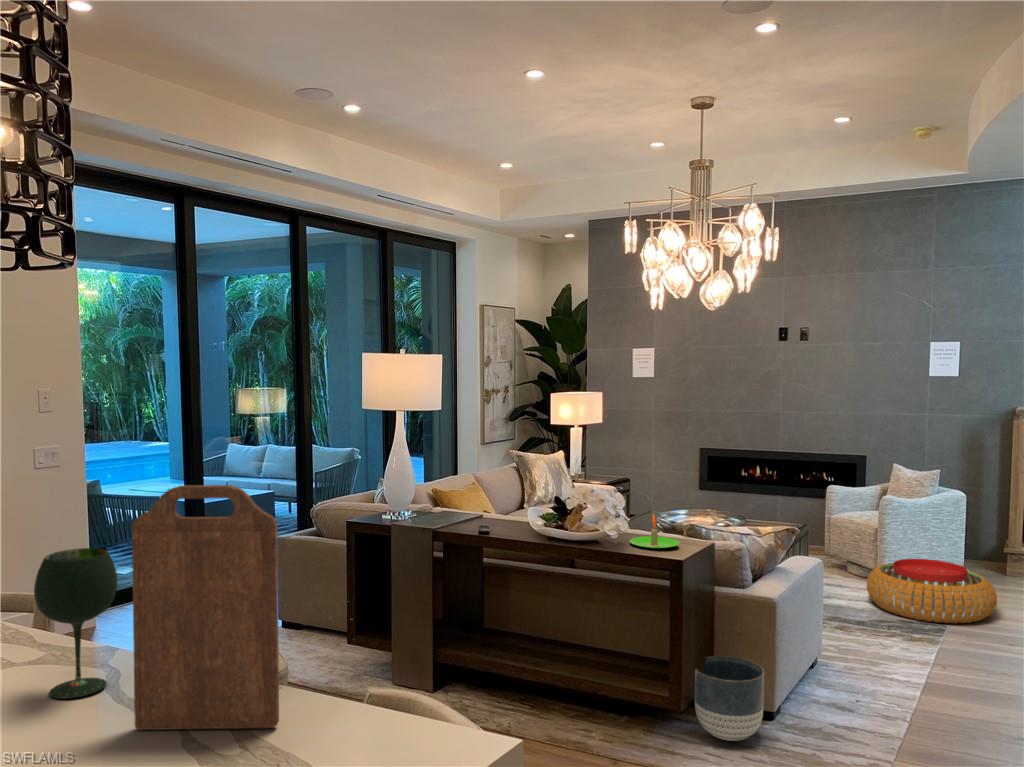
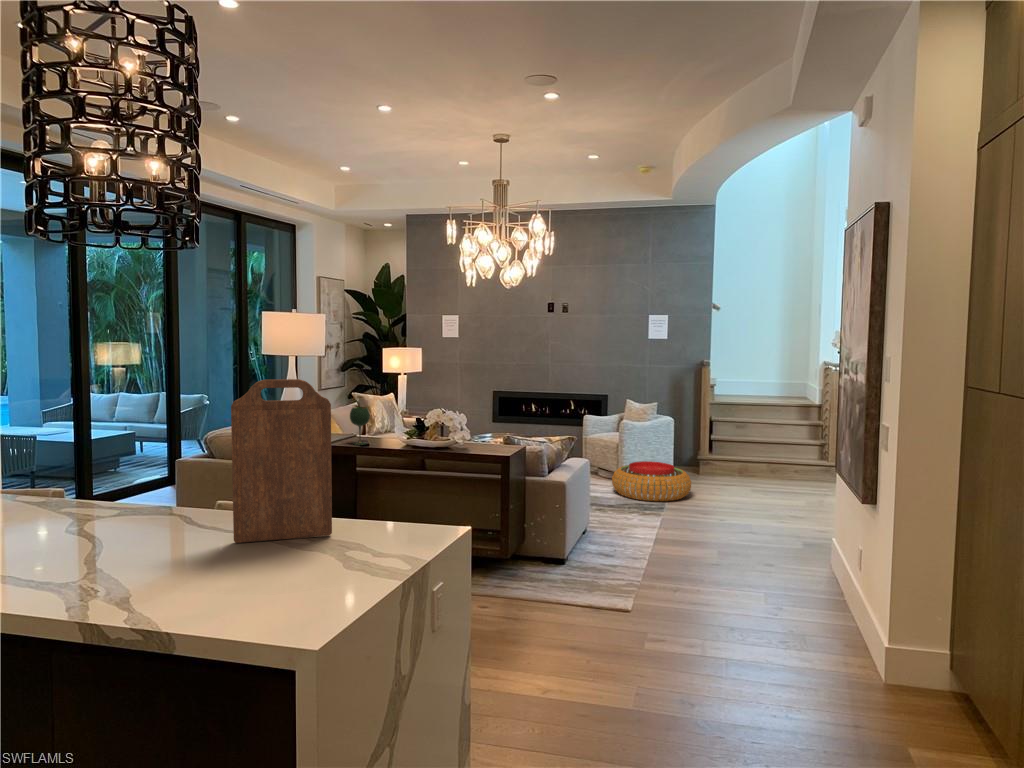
candle: present [630,514,679,549] -> none [470,428,505,453]
wine glass: present [34,548,118,699] -> present [350,407,370,445]
planter: present [695,656,764,741] -> none [515,525,561,579]

